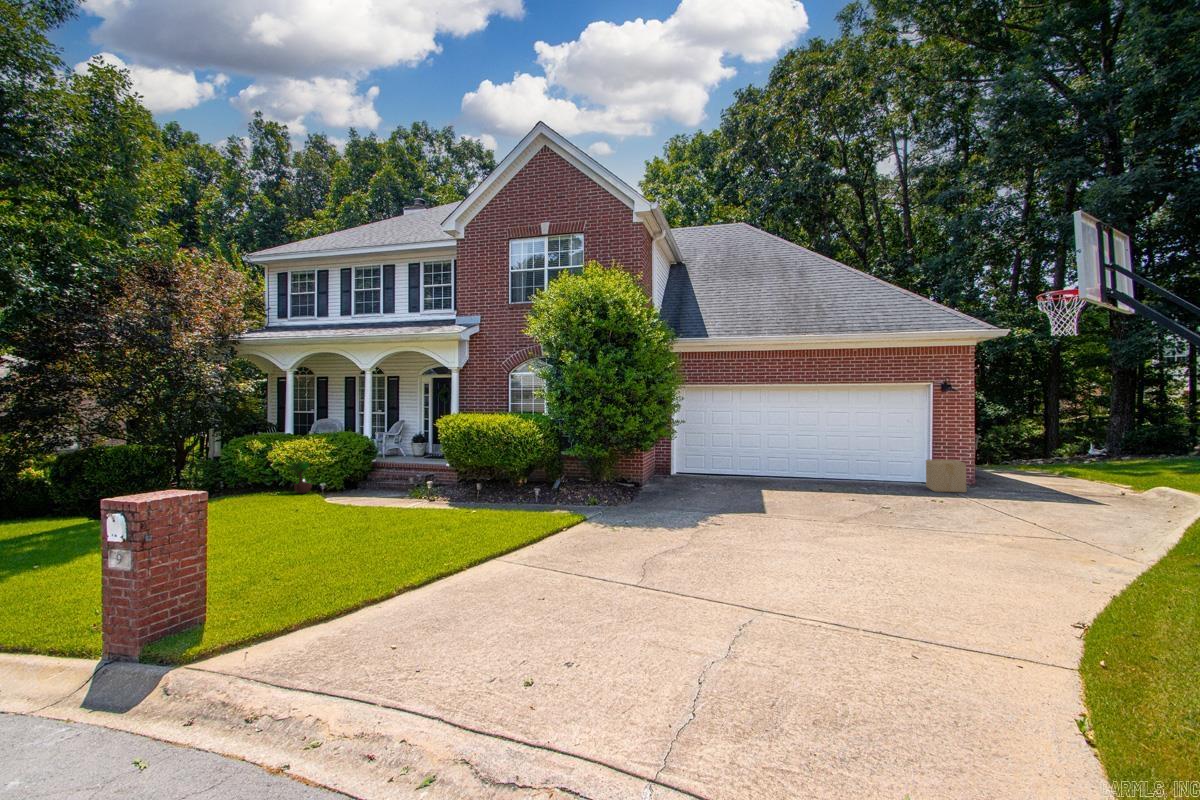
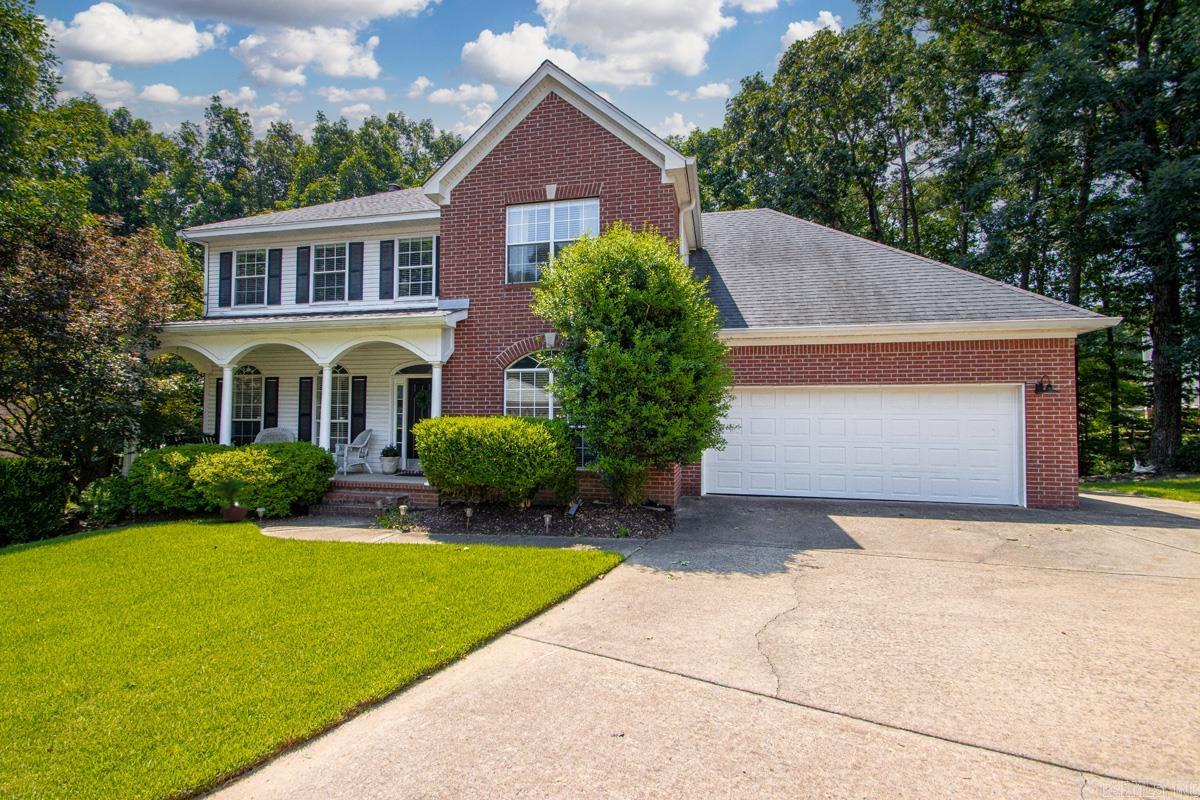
cardboard box: present [926,459,967,493] -> none [1027,478,1087,519]

